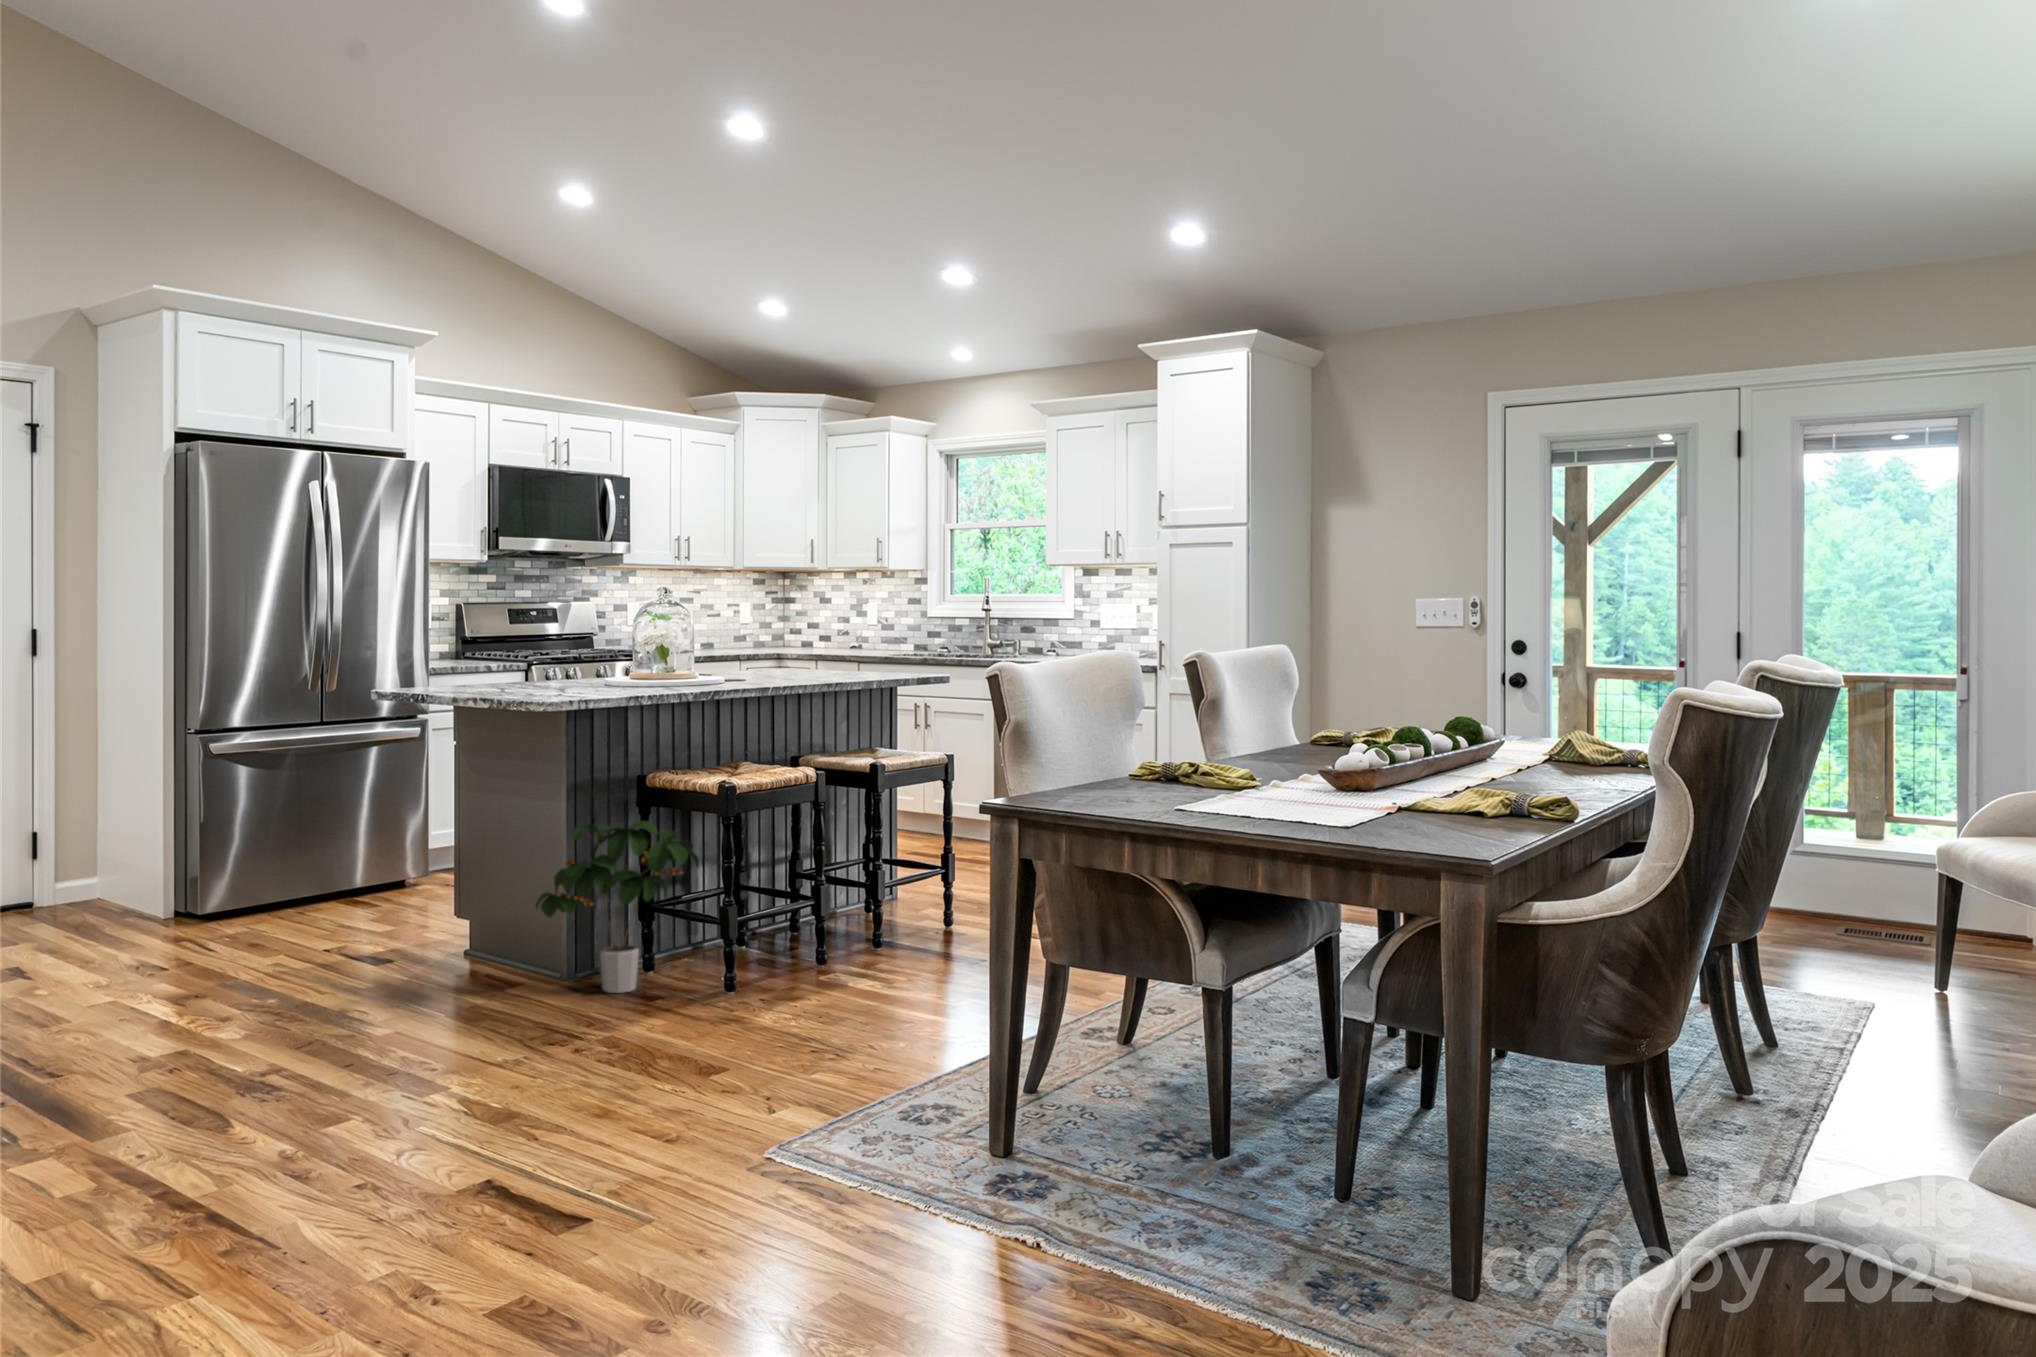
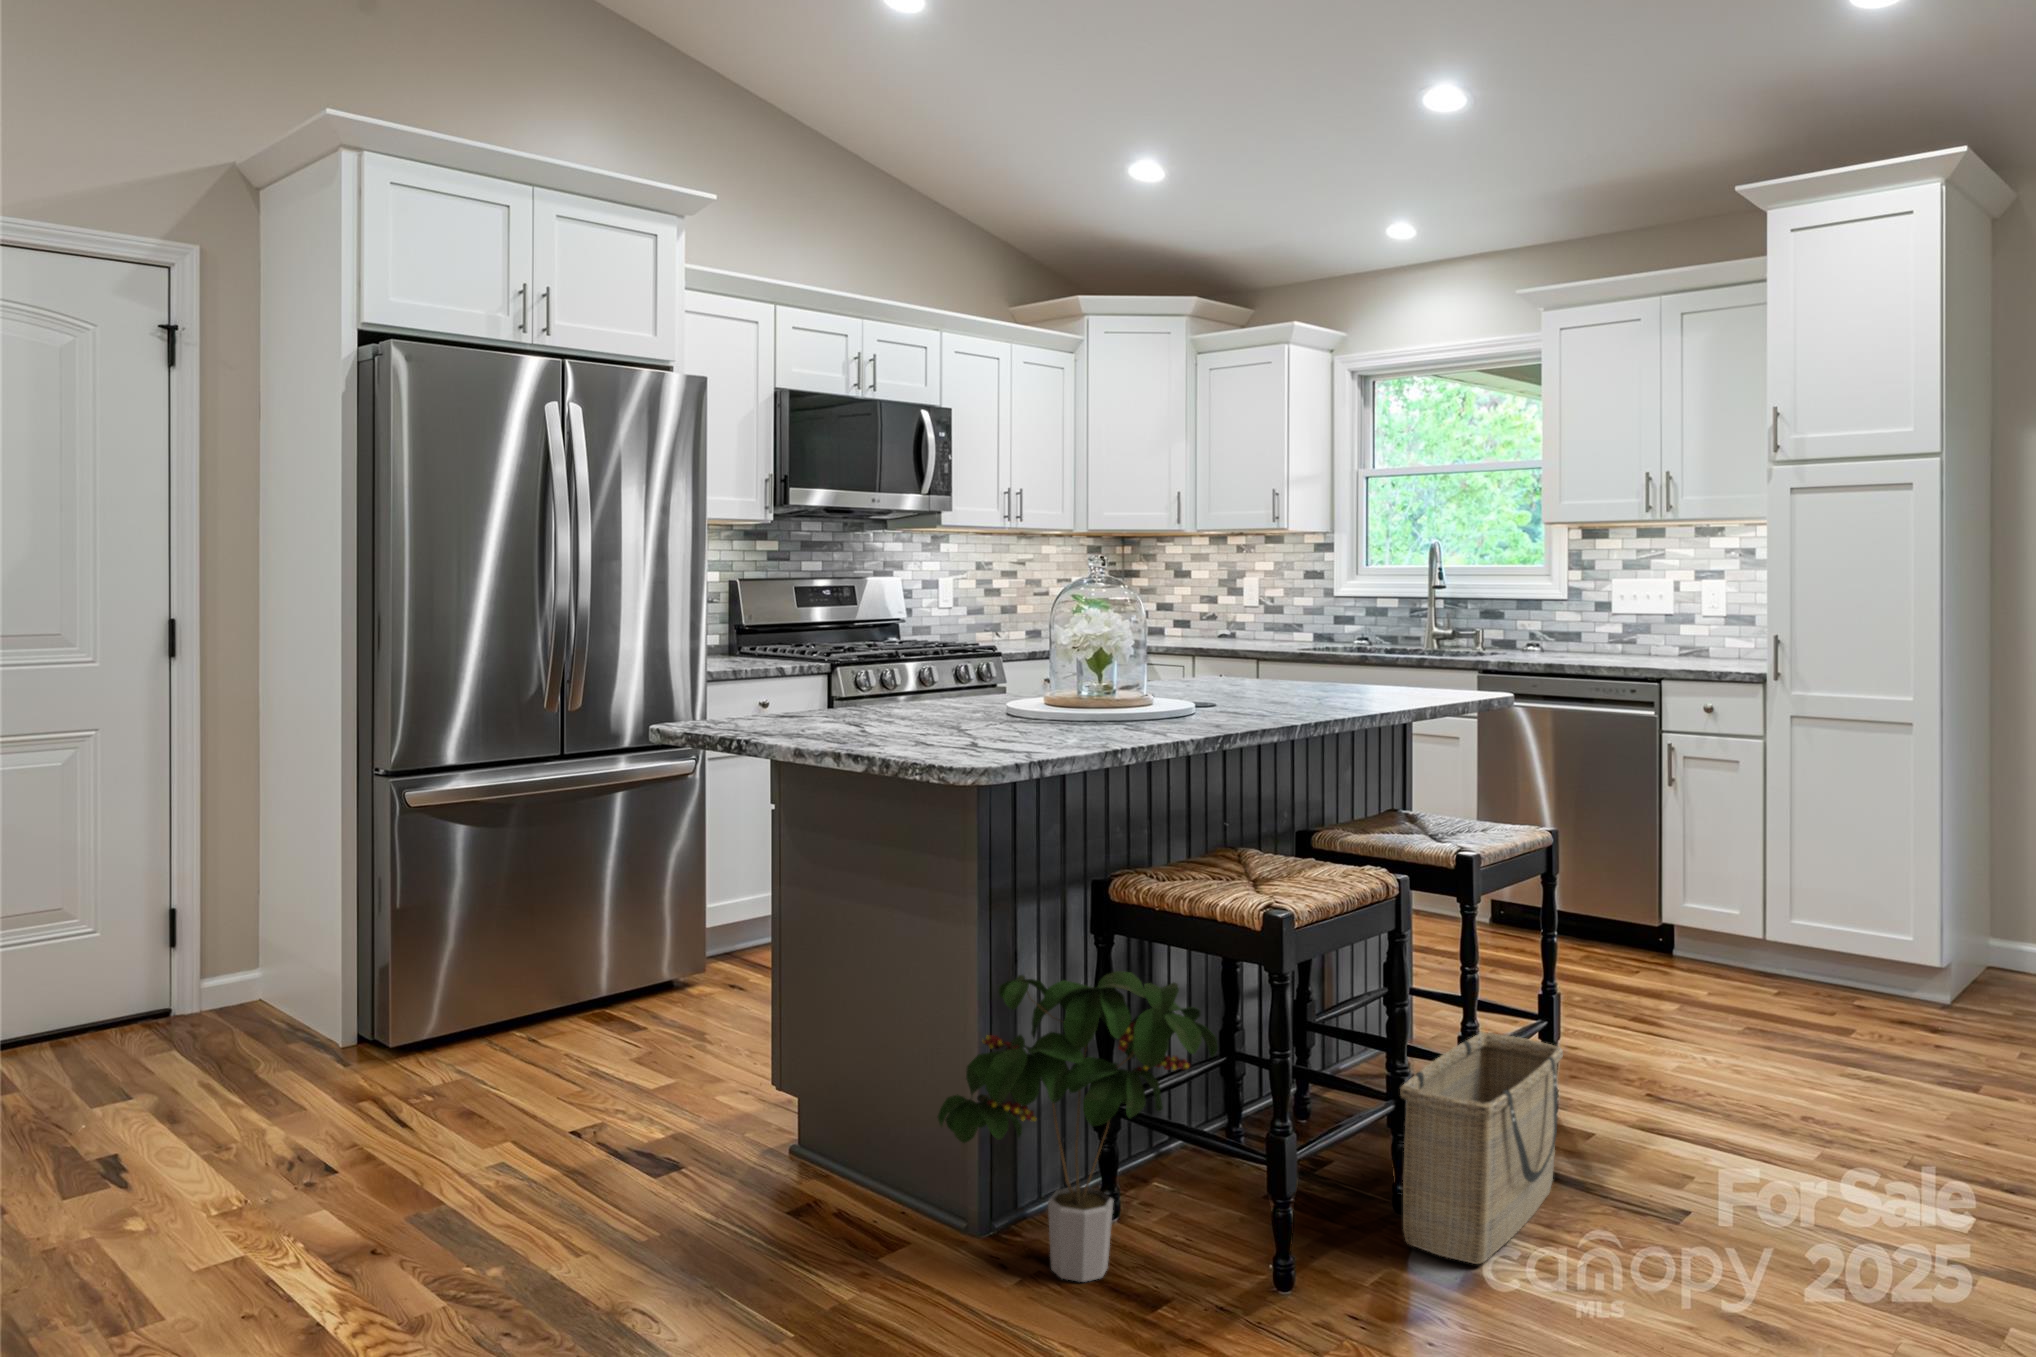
basket: none [808,866,924,979] -> present [1400,1033,1563,1264]

